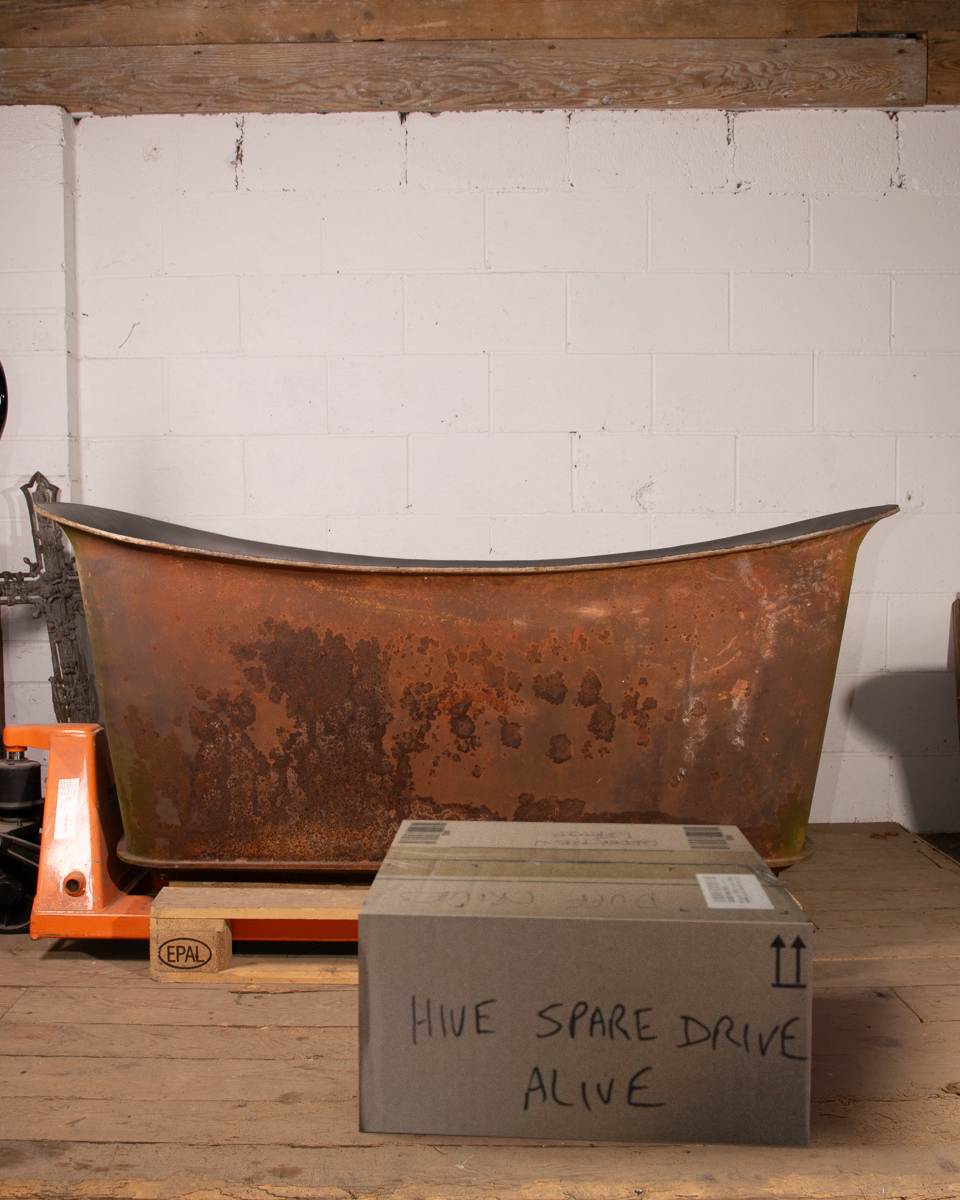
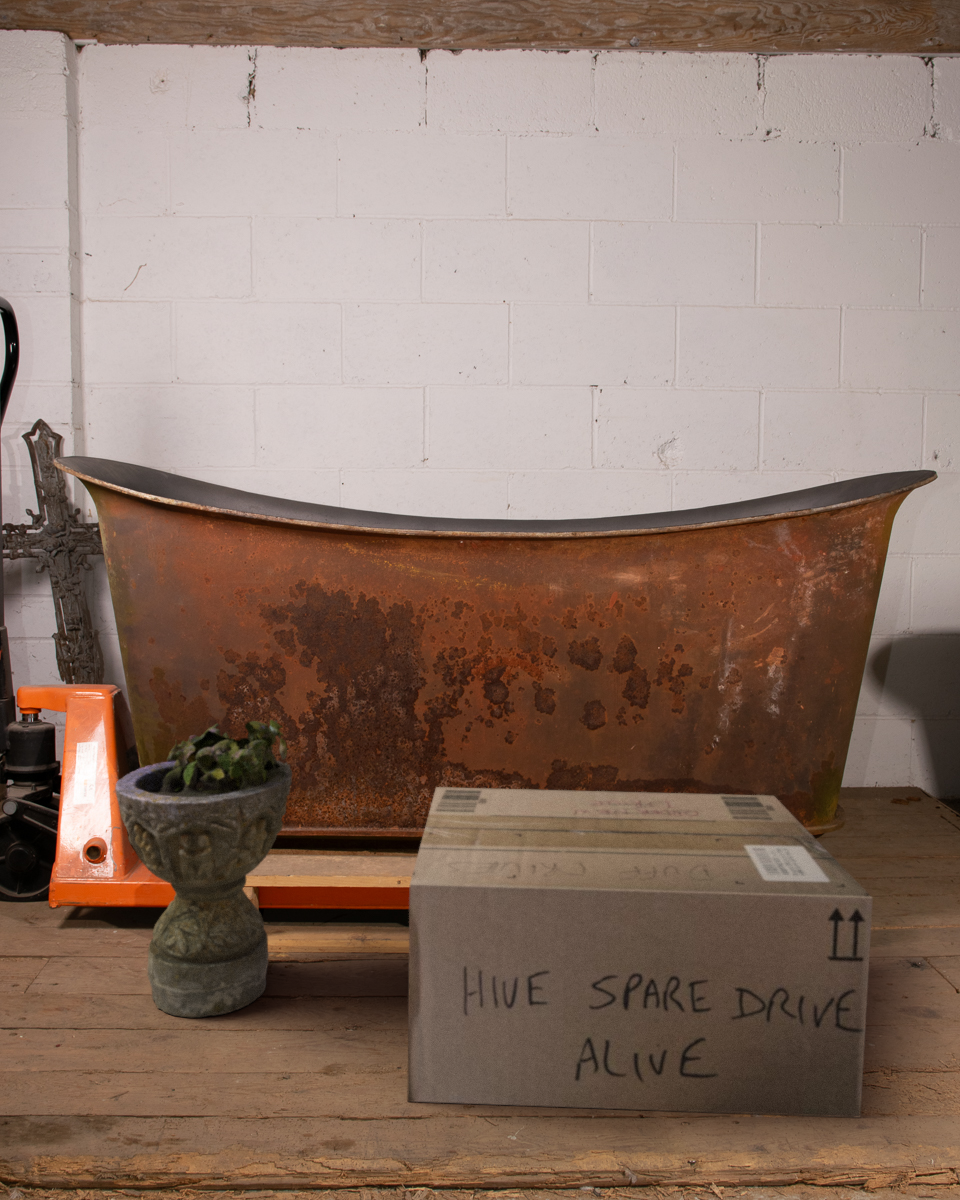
planter: none [85,754,259,1049] -> present [115,720,292,1017]

